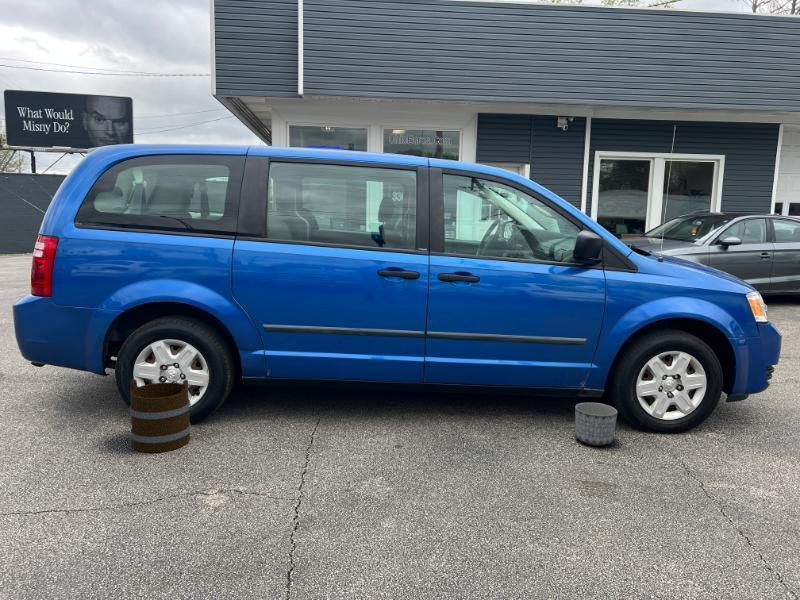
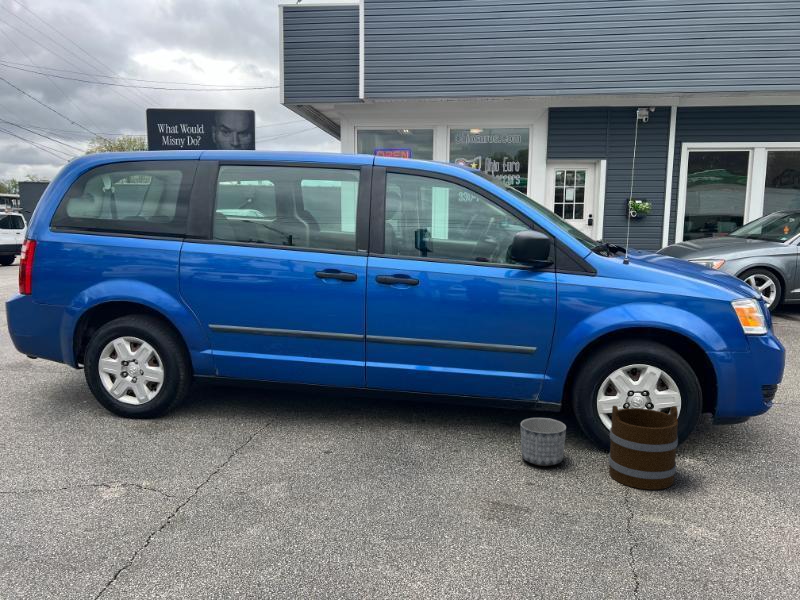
bucket: present [130,379,191,452] -> present [609,406,678,490]

